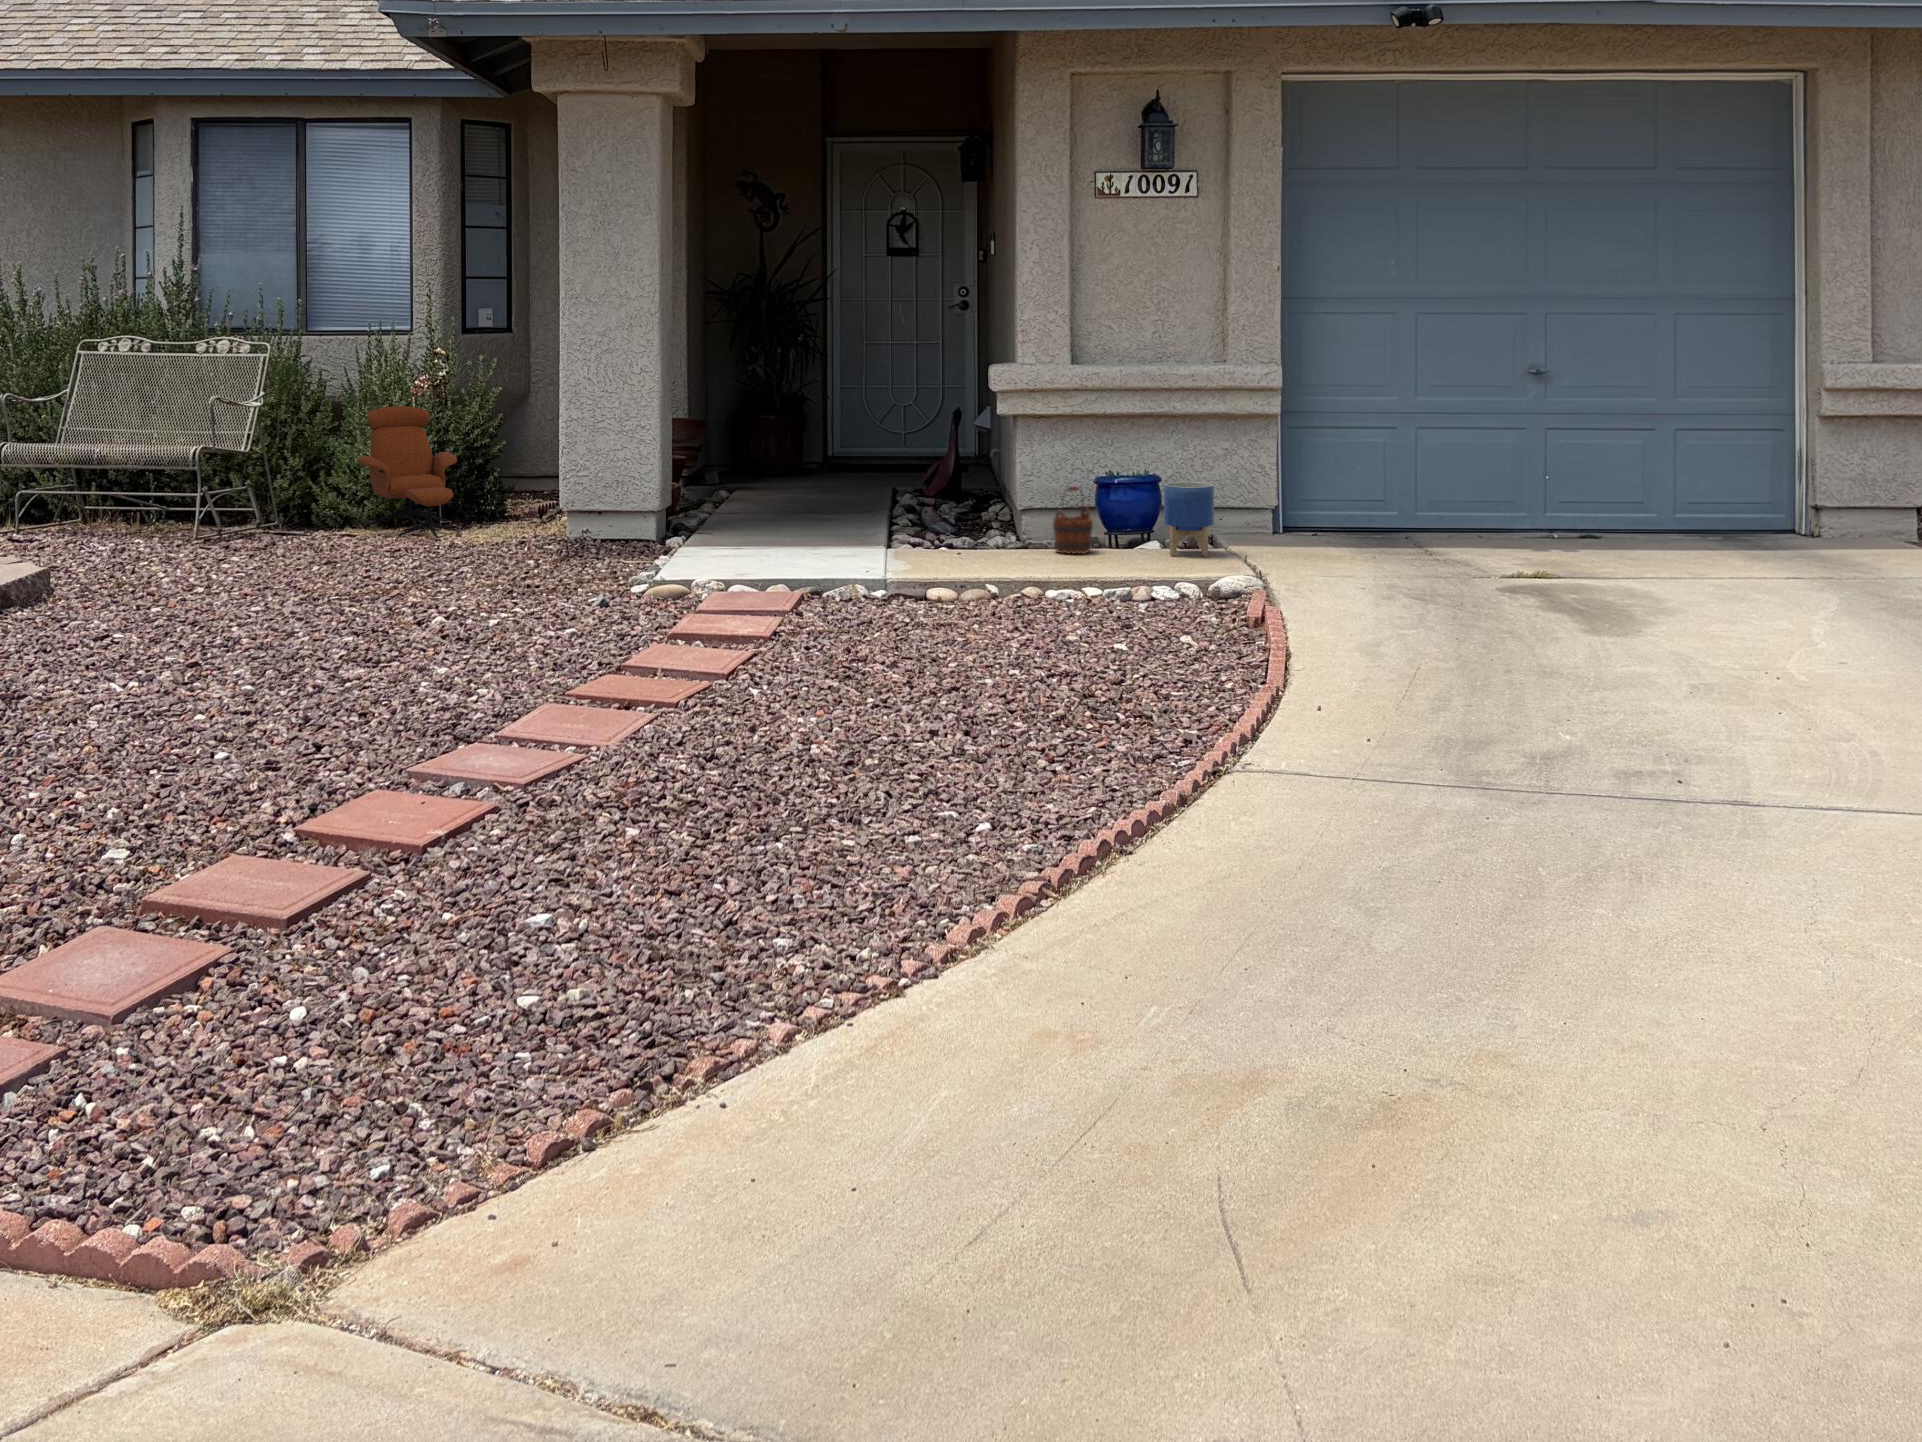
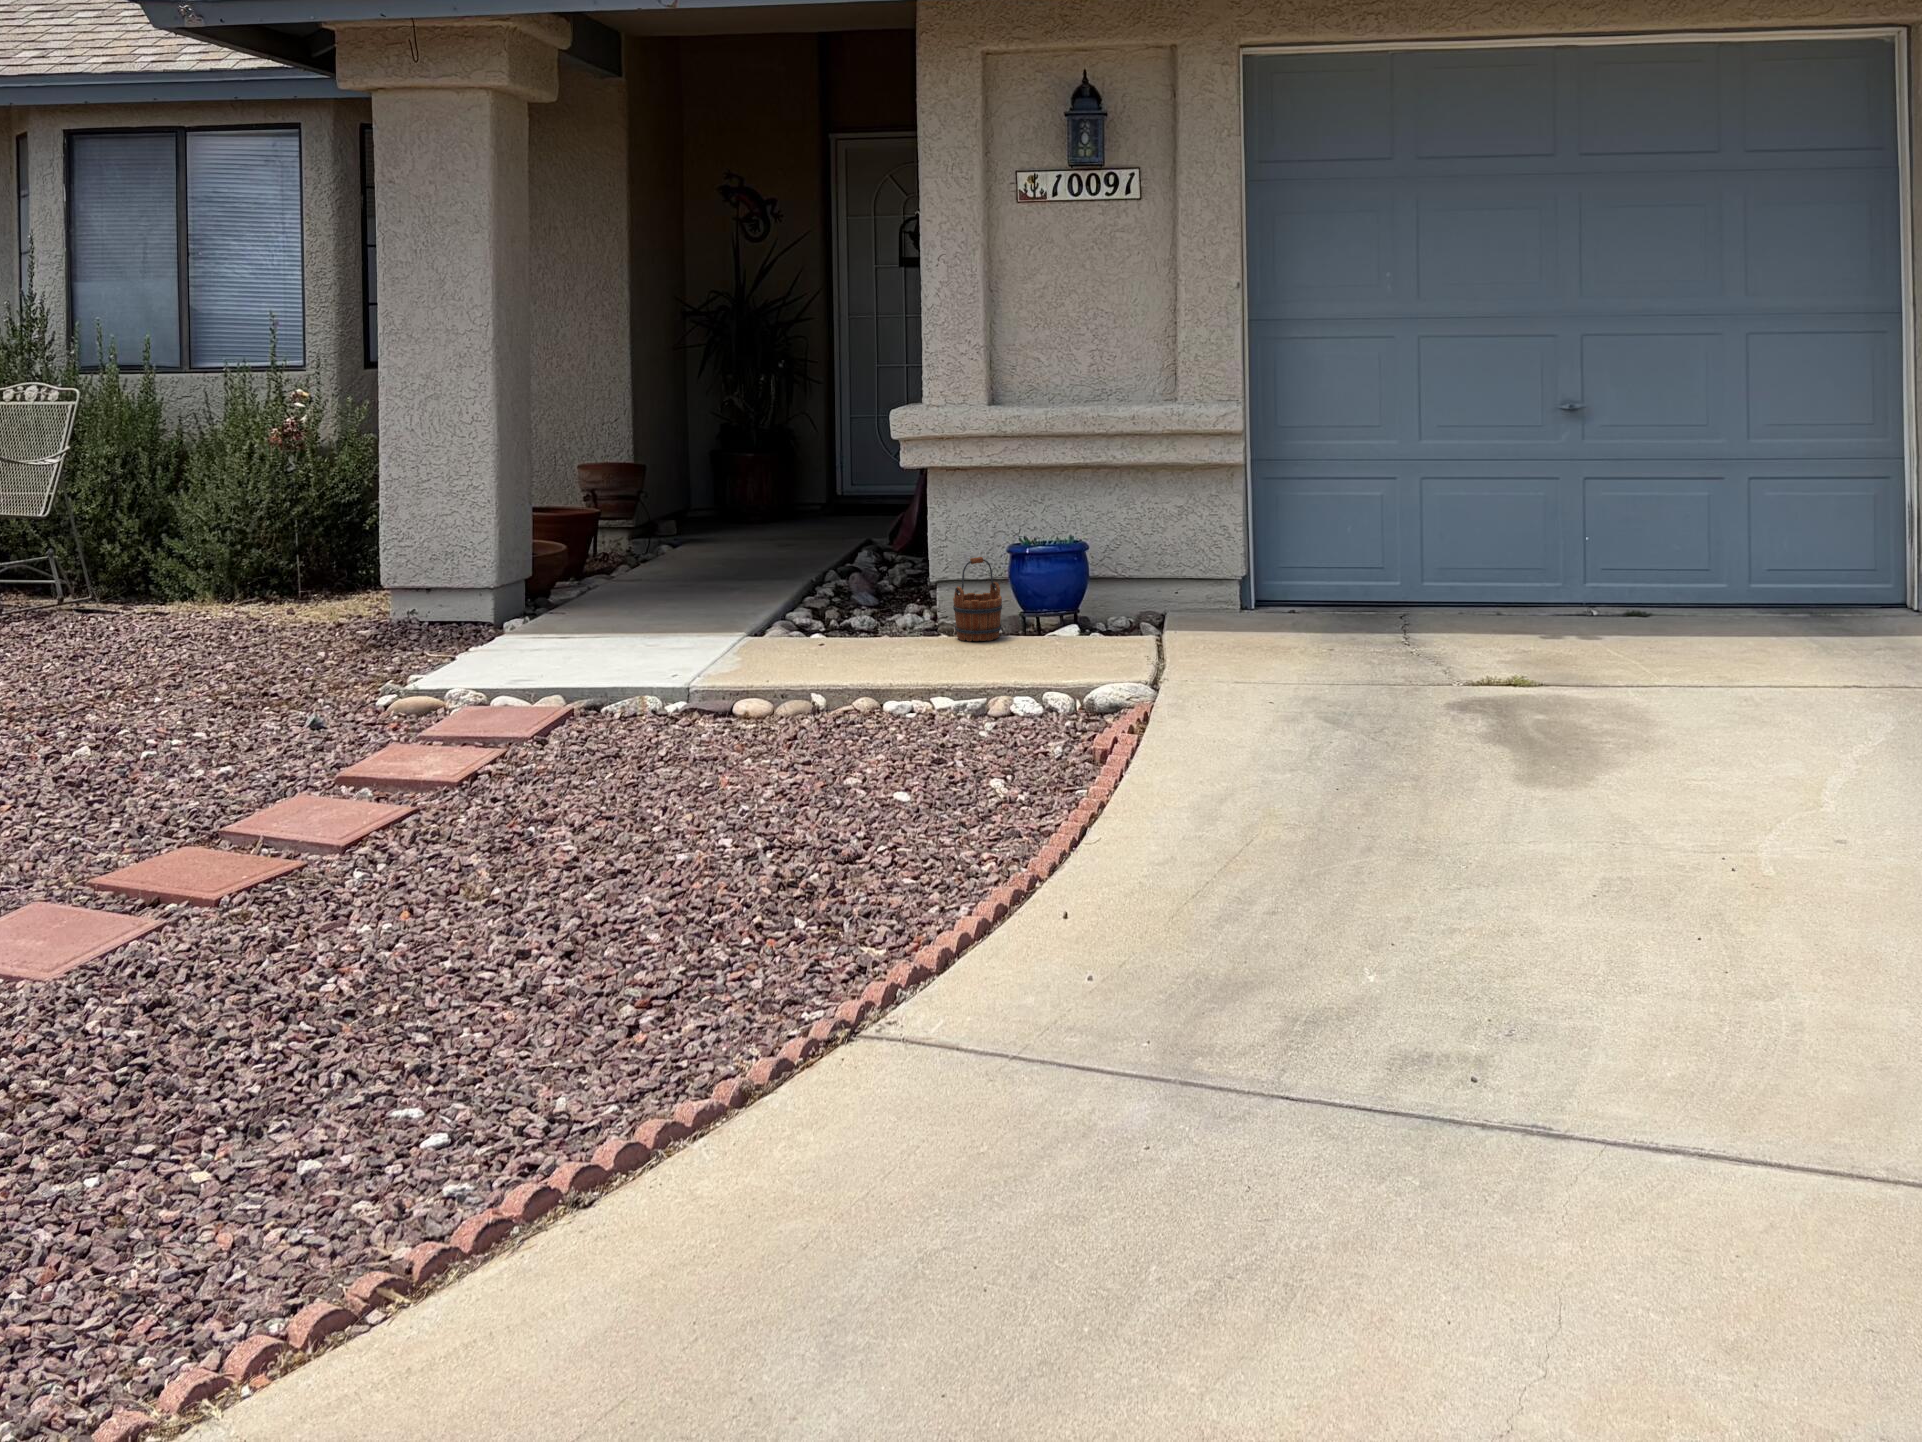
lounge chair: present [357,406,460,538] -> none [189,457,308,616]
planter: present [1164,482,1214,557] -> none [1086,551,1147,646]

